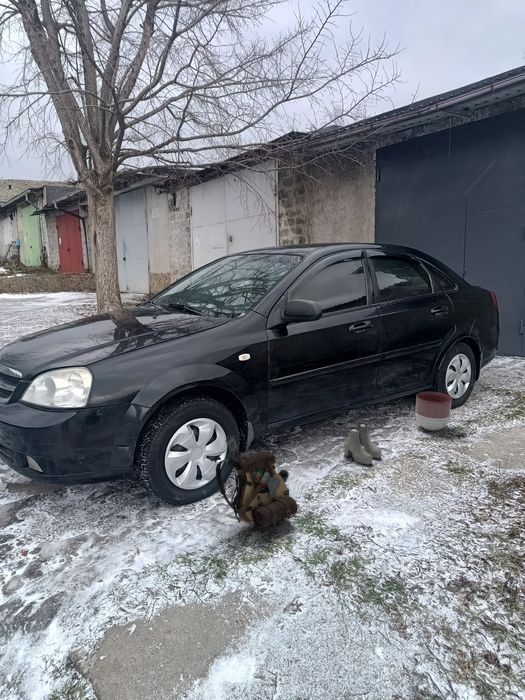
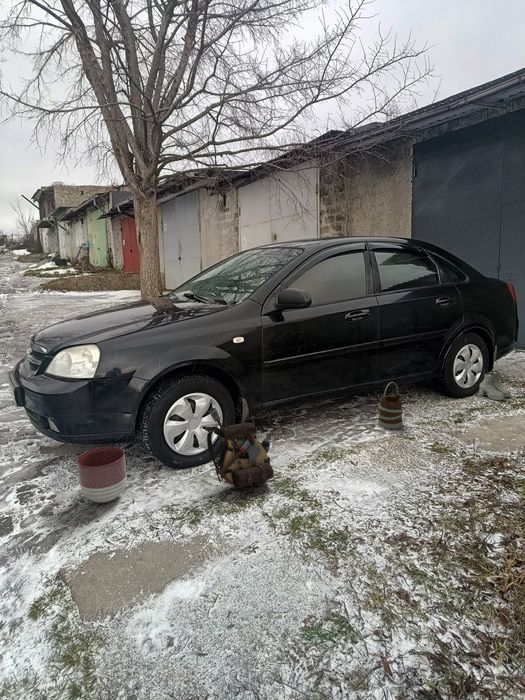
planter: present [416,392,452,430] -> present [77,447,127,503]
wooden bucket: none [381,397,408,447] -> present [378,382,403,429]
boots: present [344,423,382,465] -> present [480,371,511,401]

